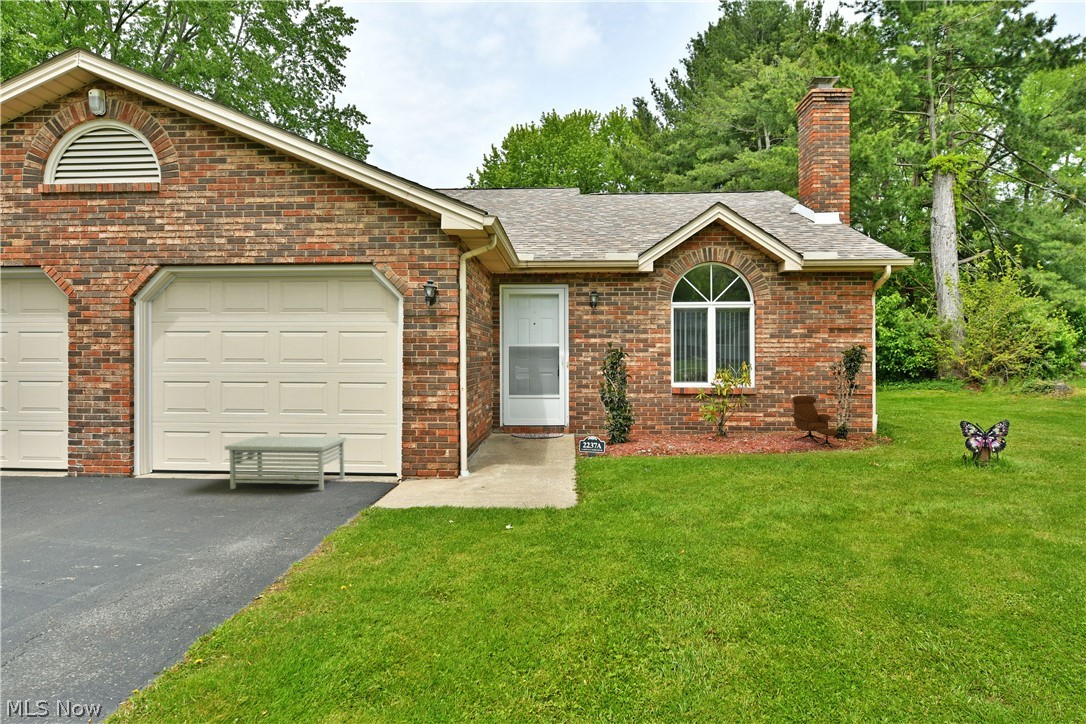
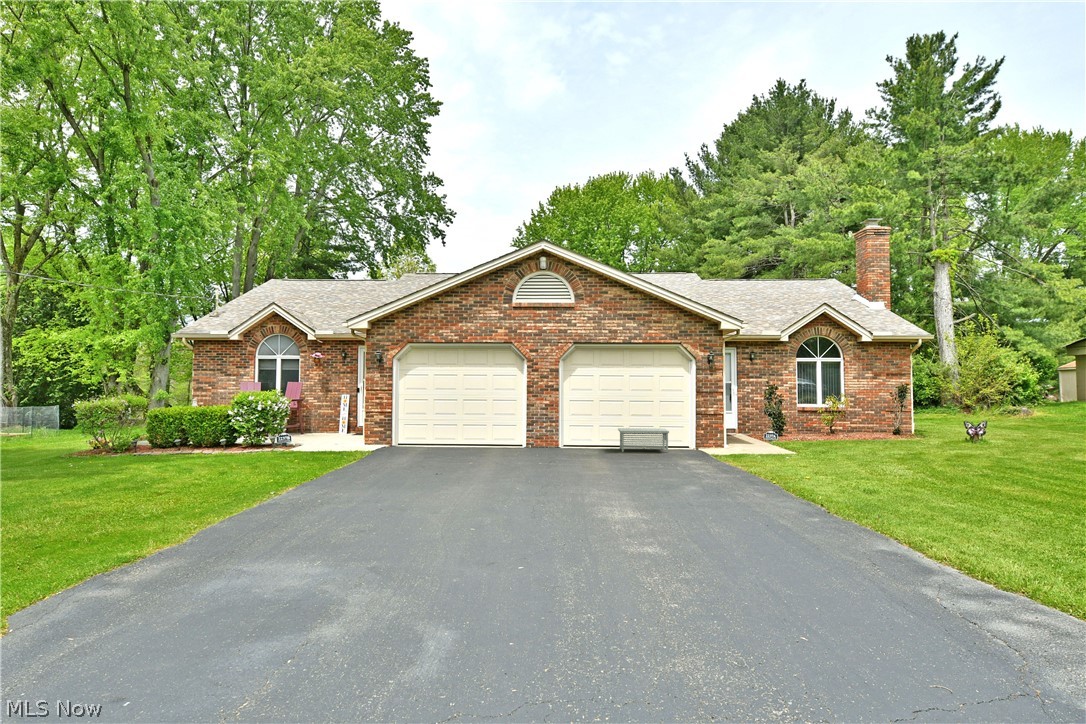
lounge chair: present [791,395,838,448] -> none [868,412,898,440]

